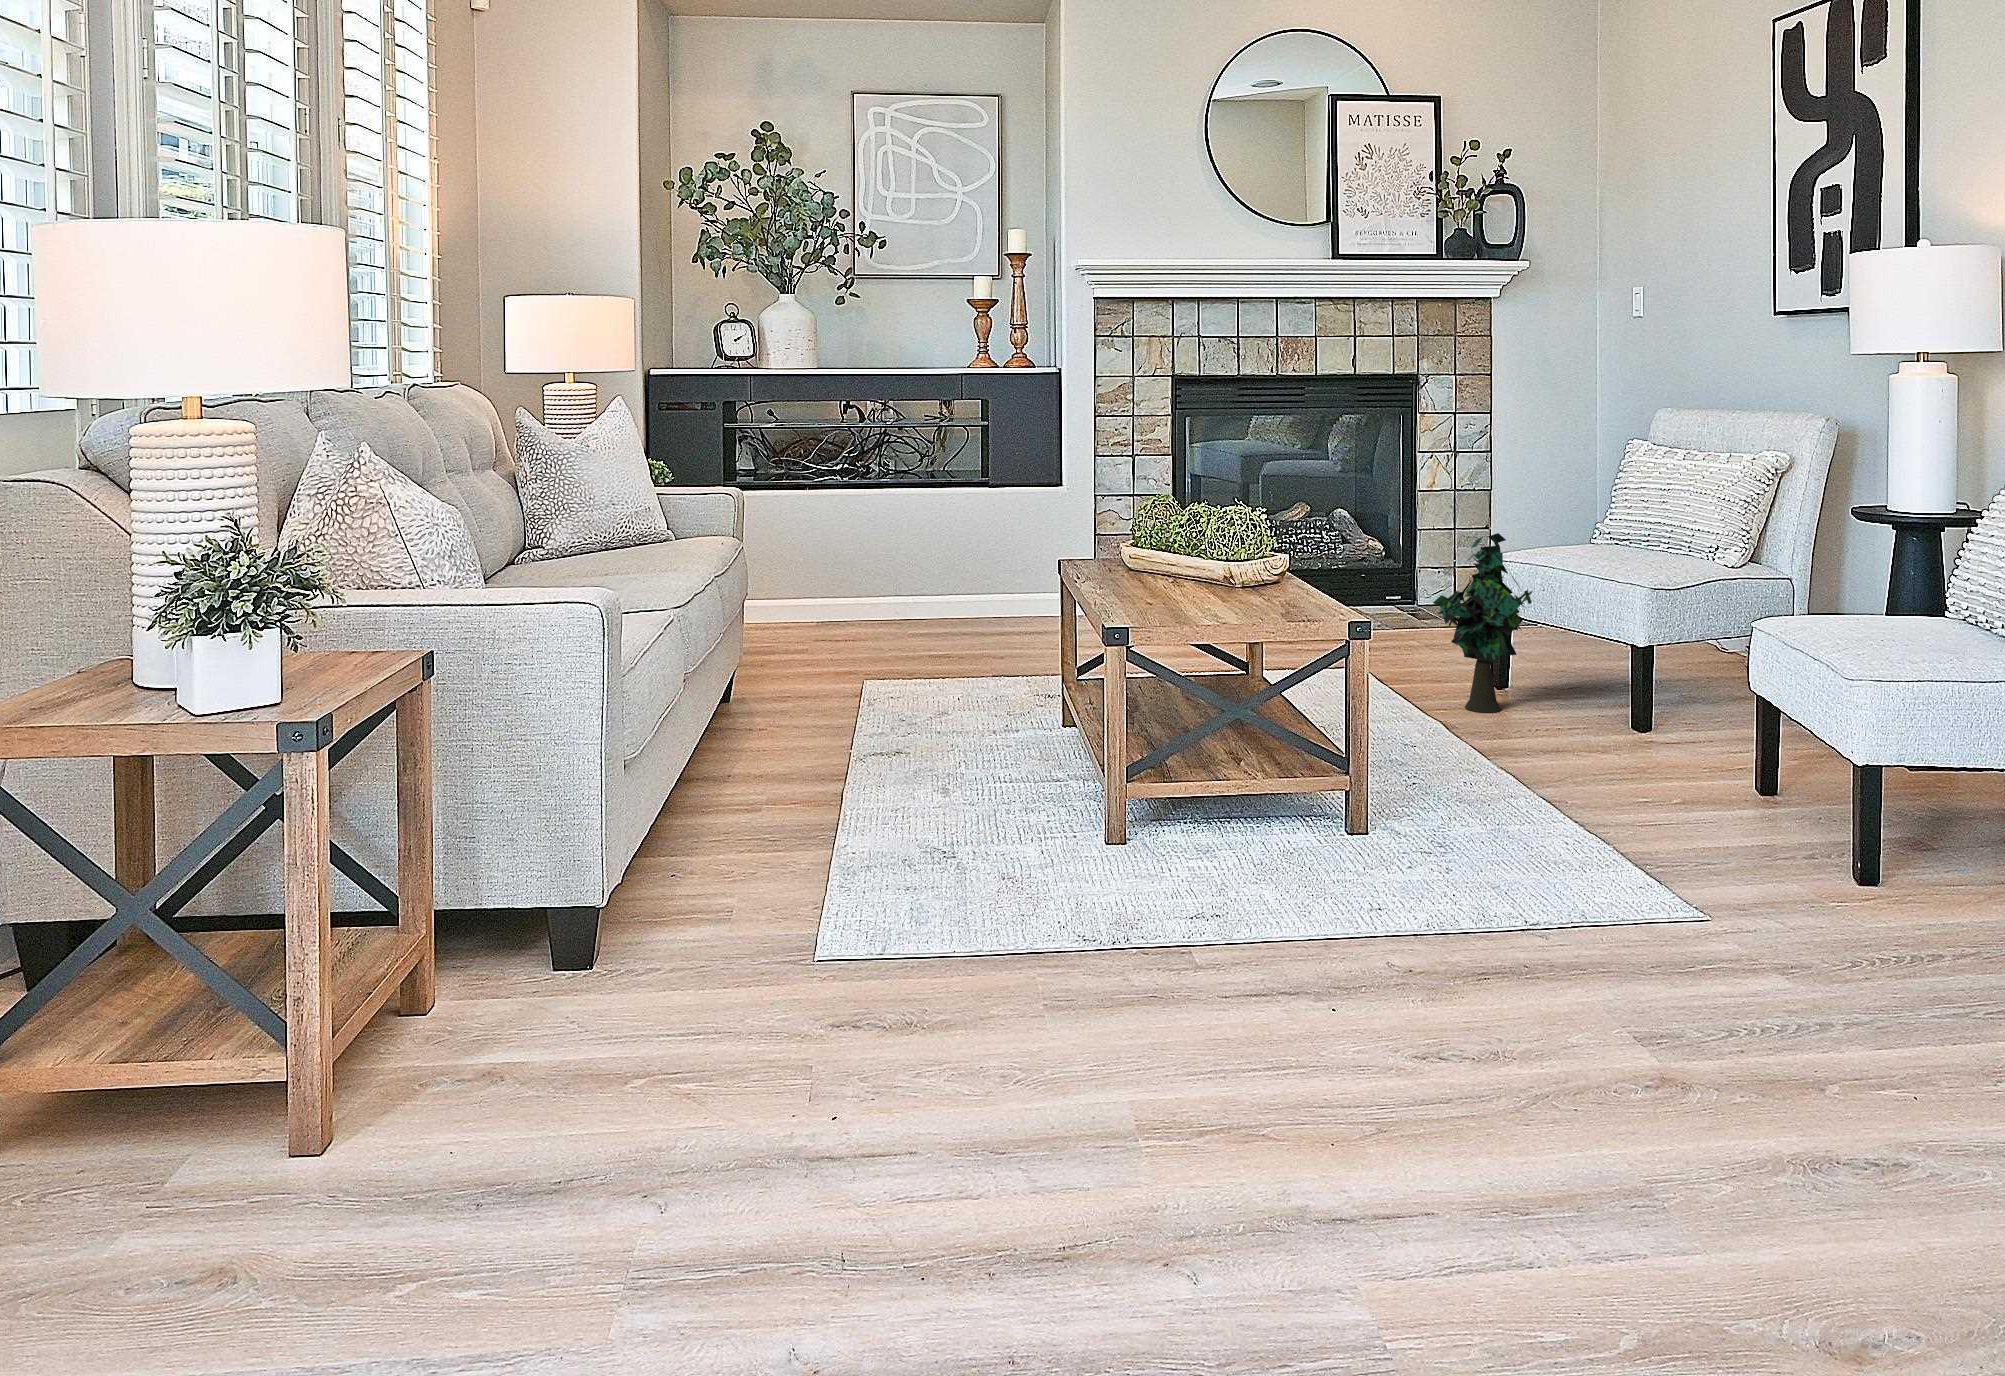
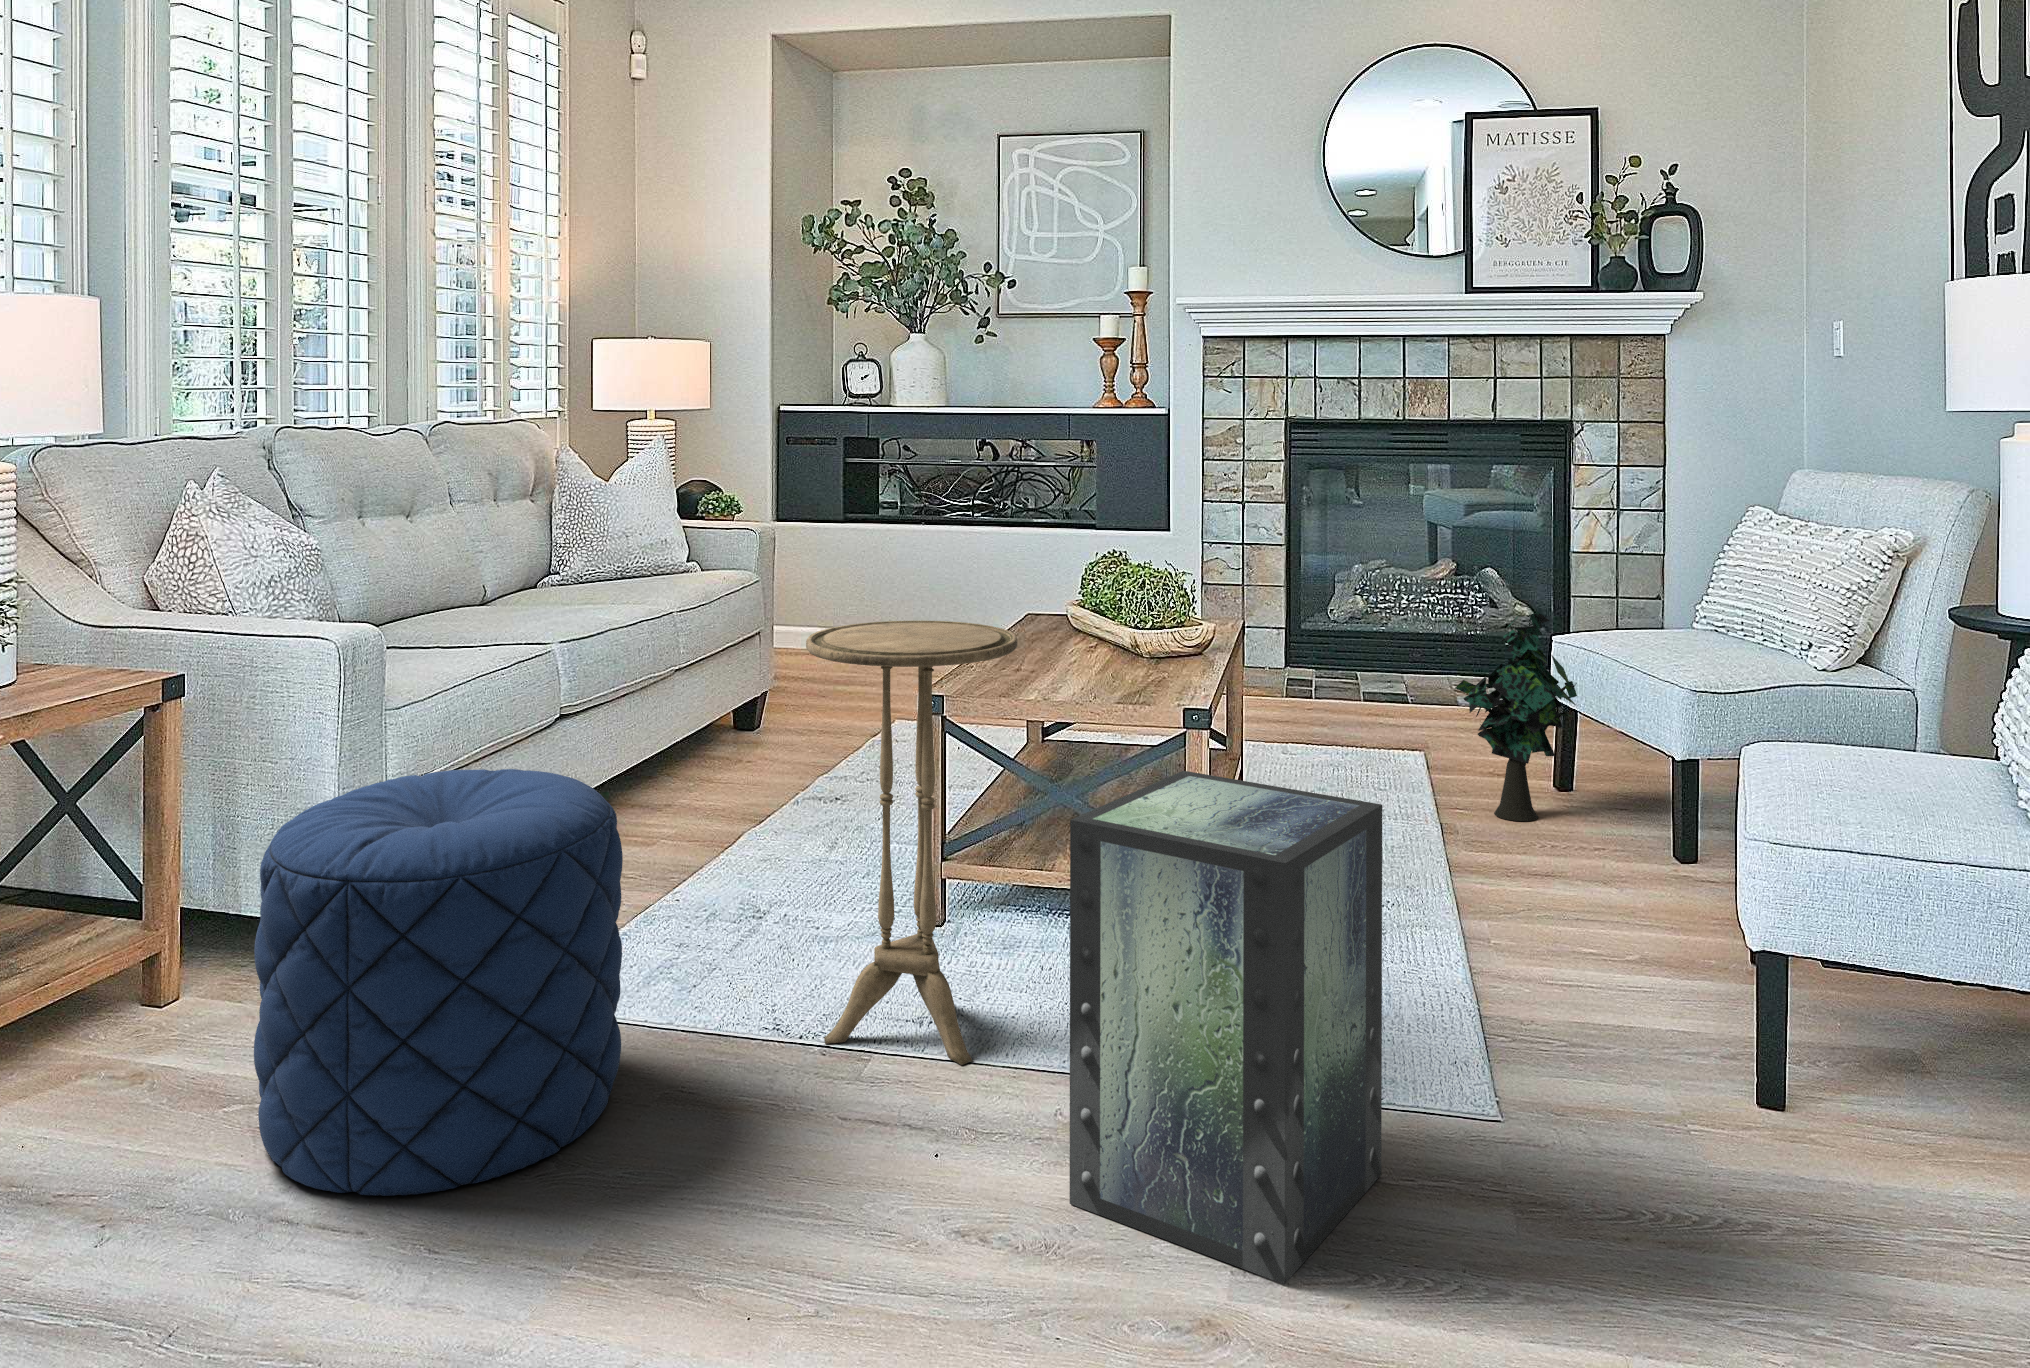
side table: none [1110,551,1307,947] -> present [806,620,1018,1065]
storage box: none [1488,659,1705,1051] -> present [1070,771,1382,1284]
pouf: none [690,714,1037,1133] -> present [254,769,623,1196]

